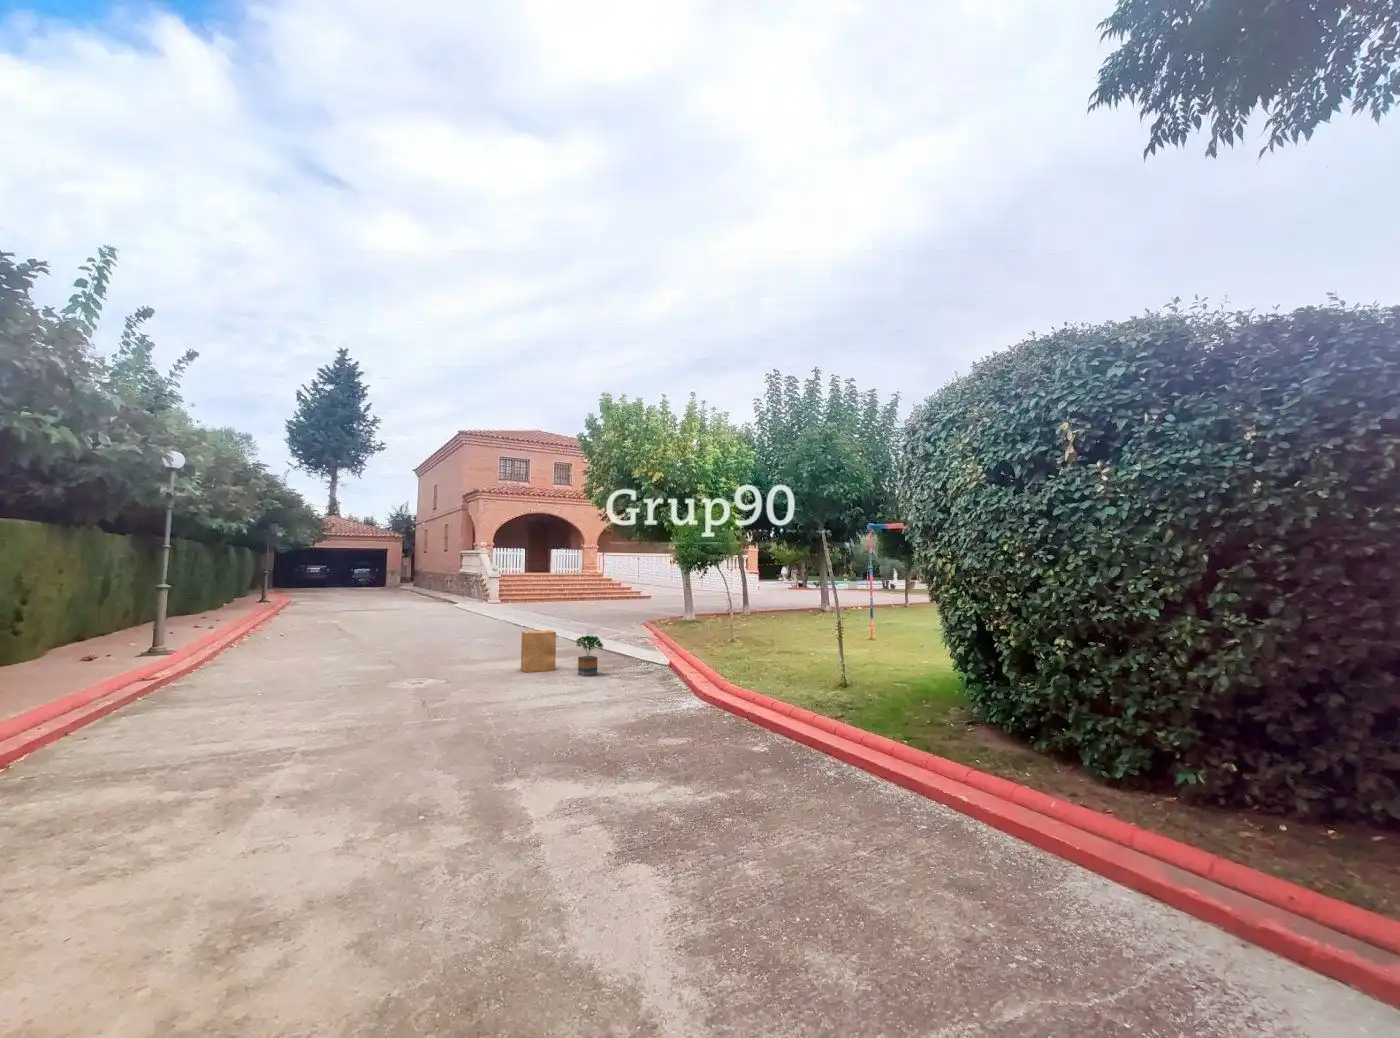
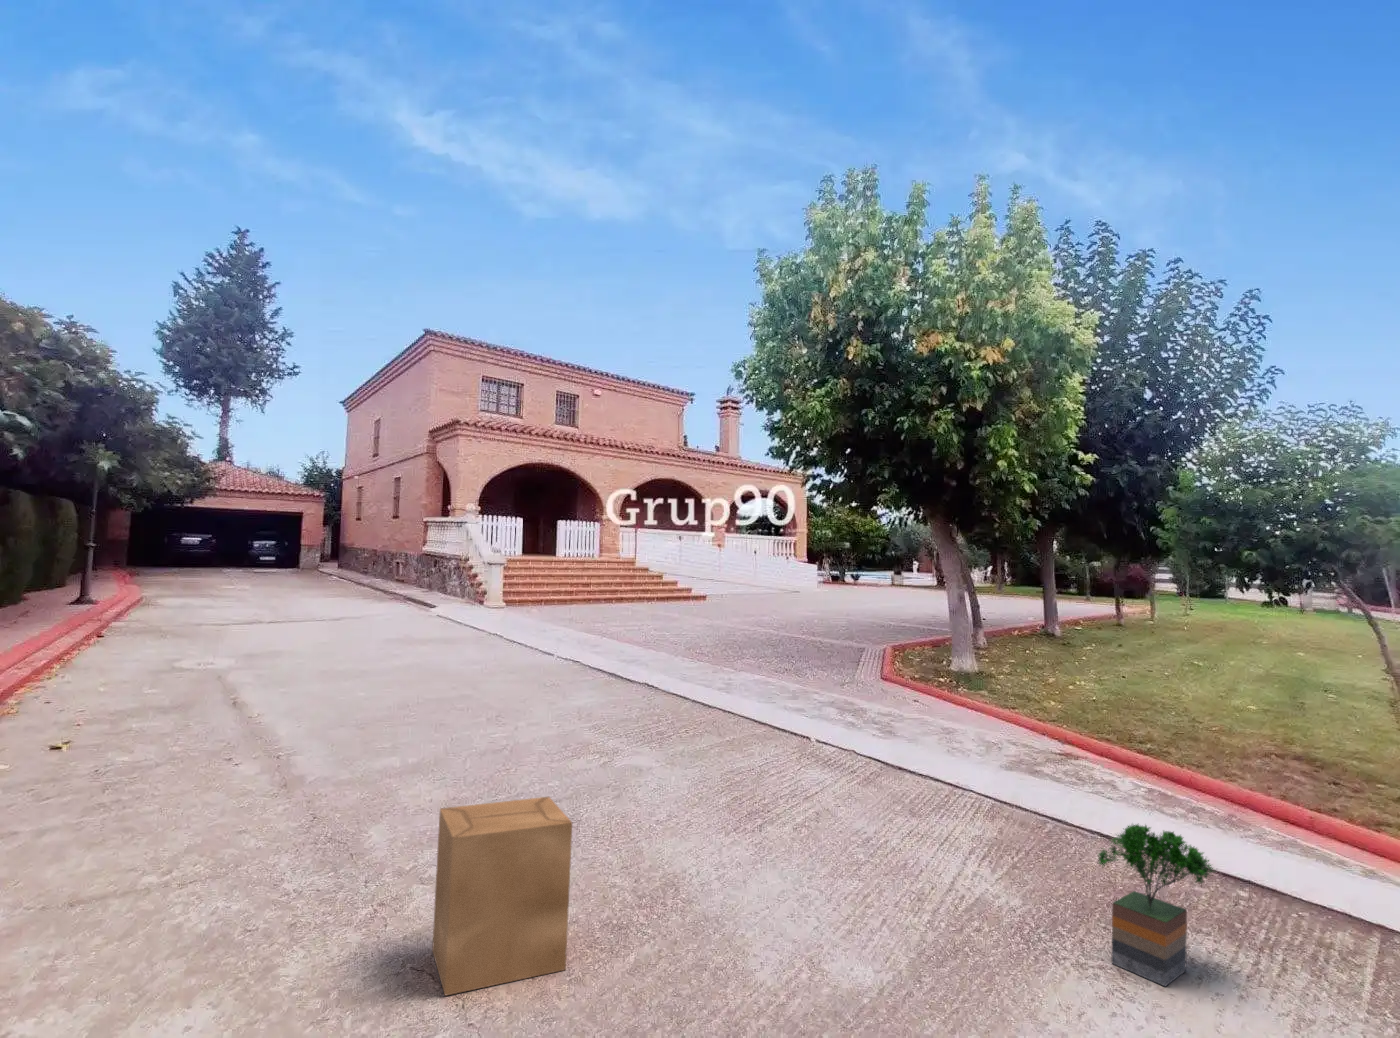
cardboard box: present [521,630,556,672] -> present [432,797,572,995]

